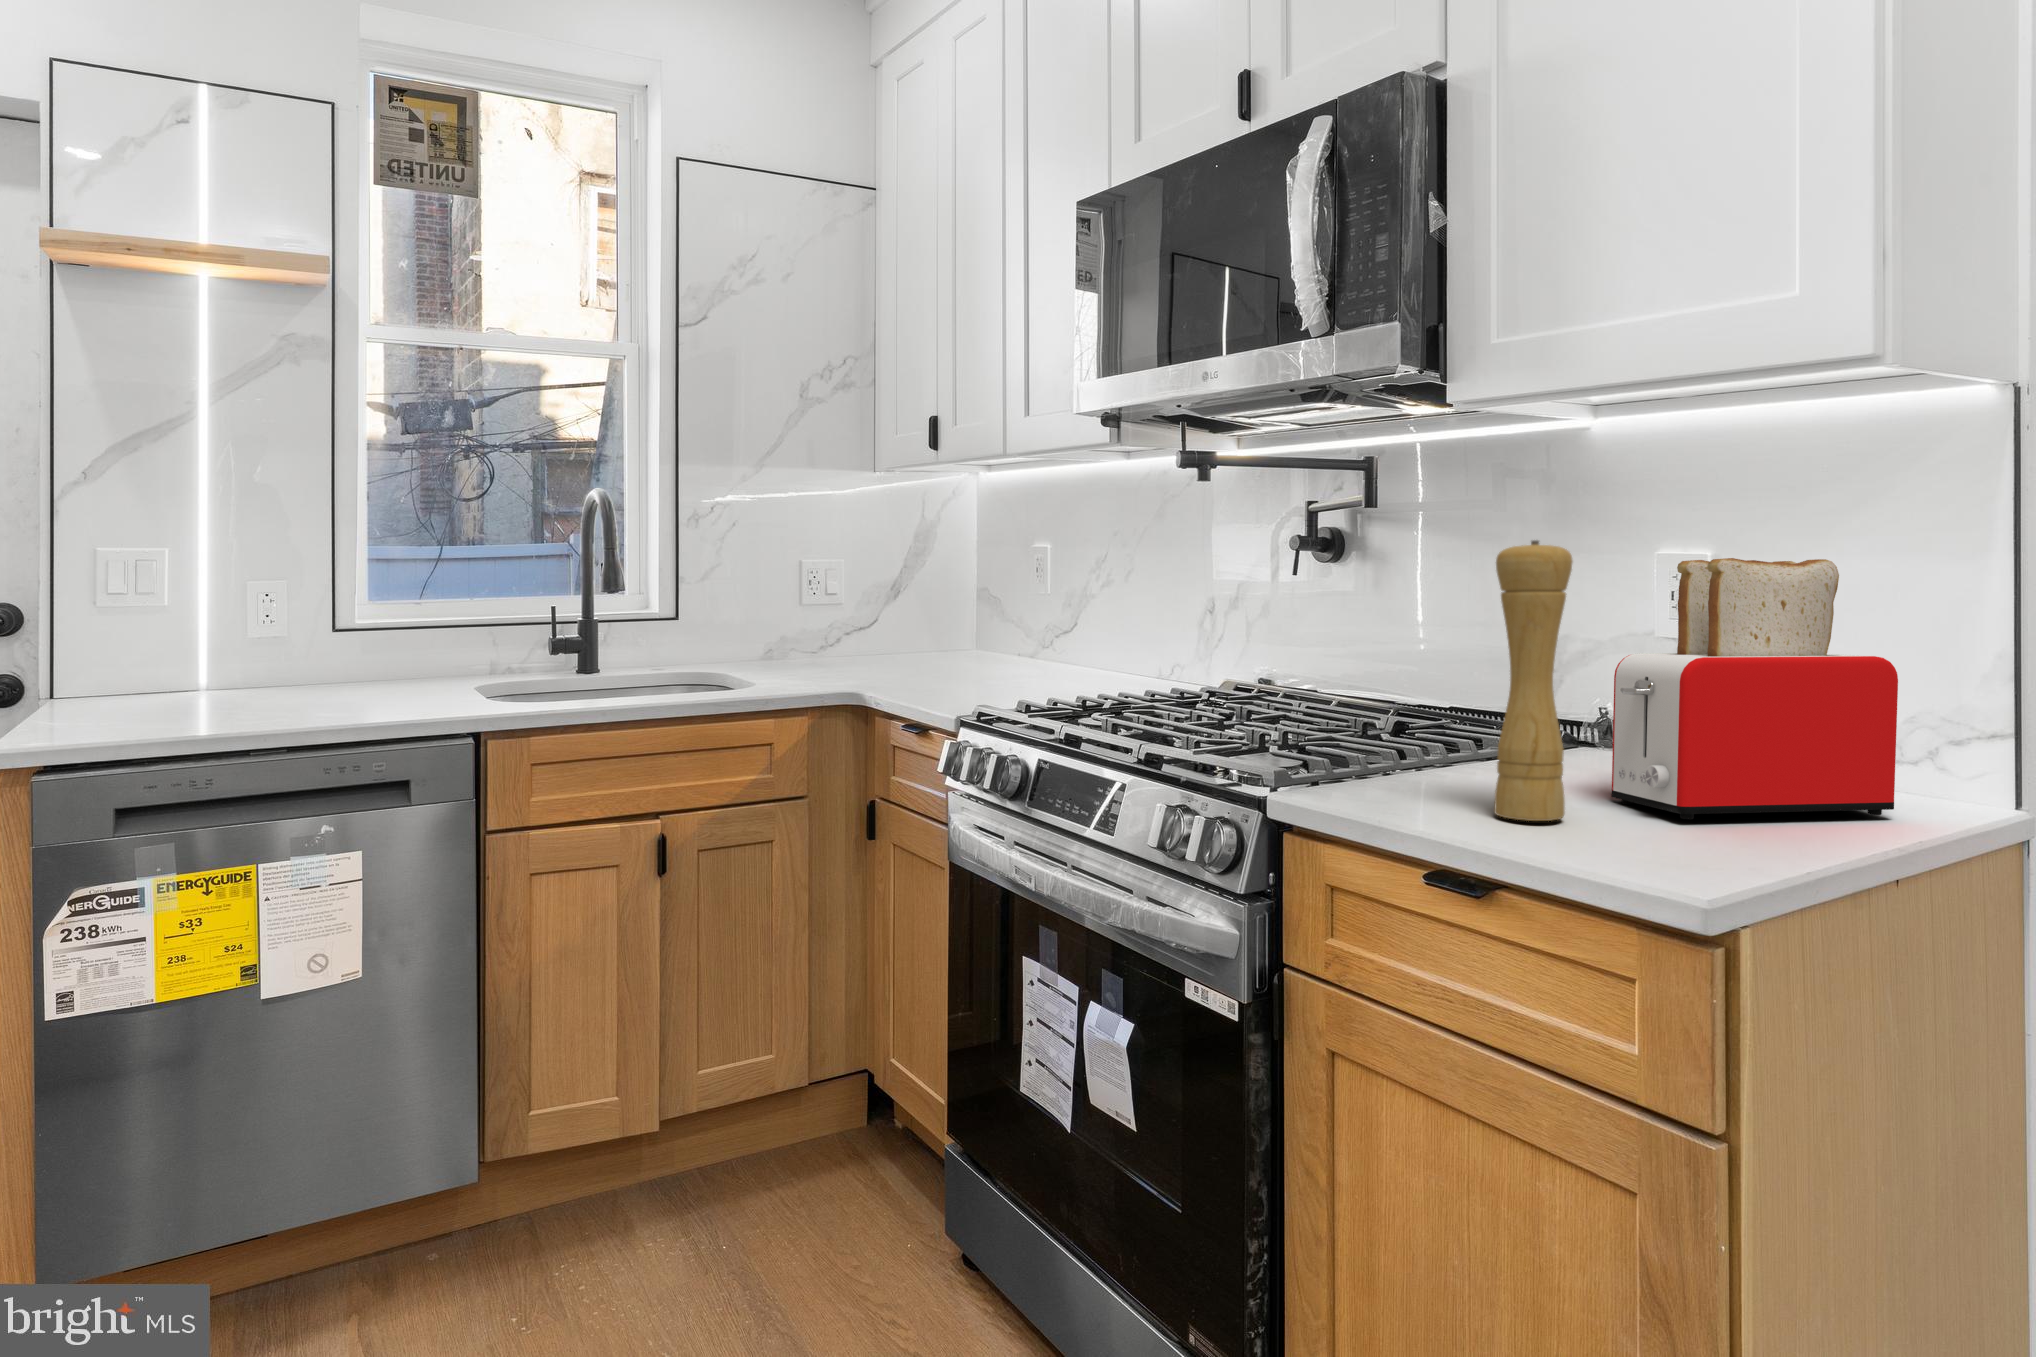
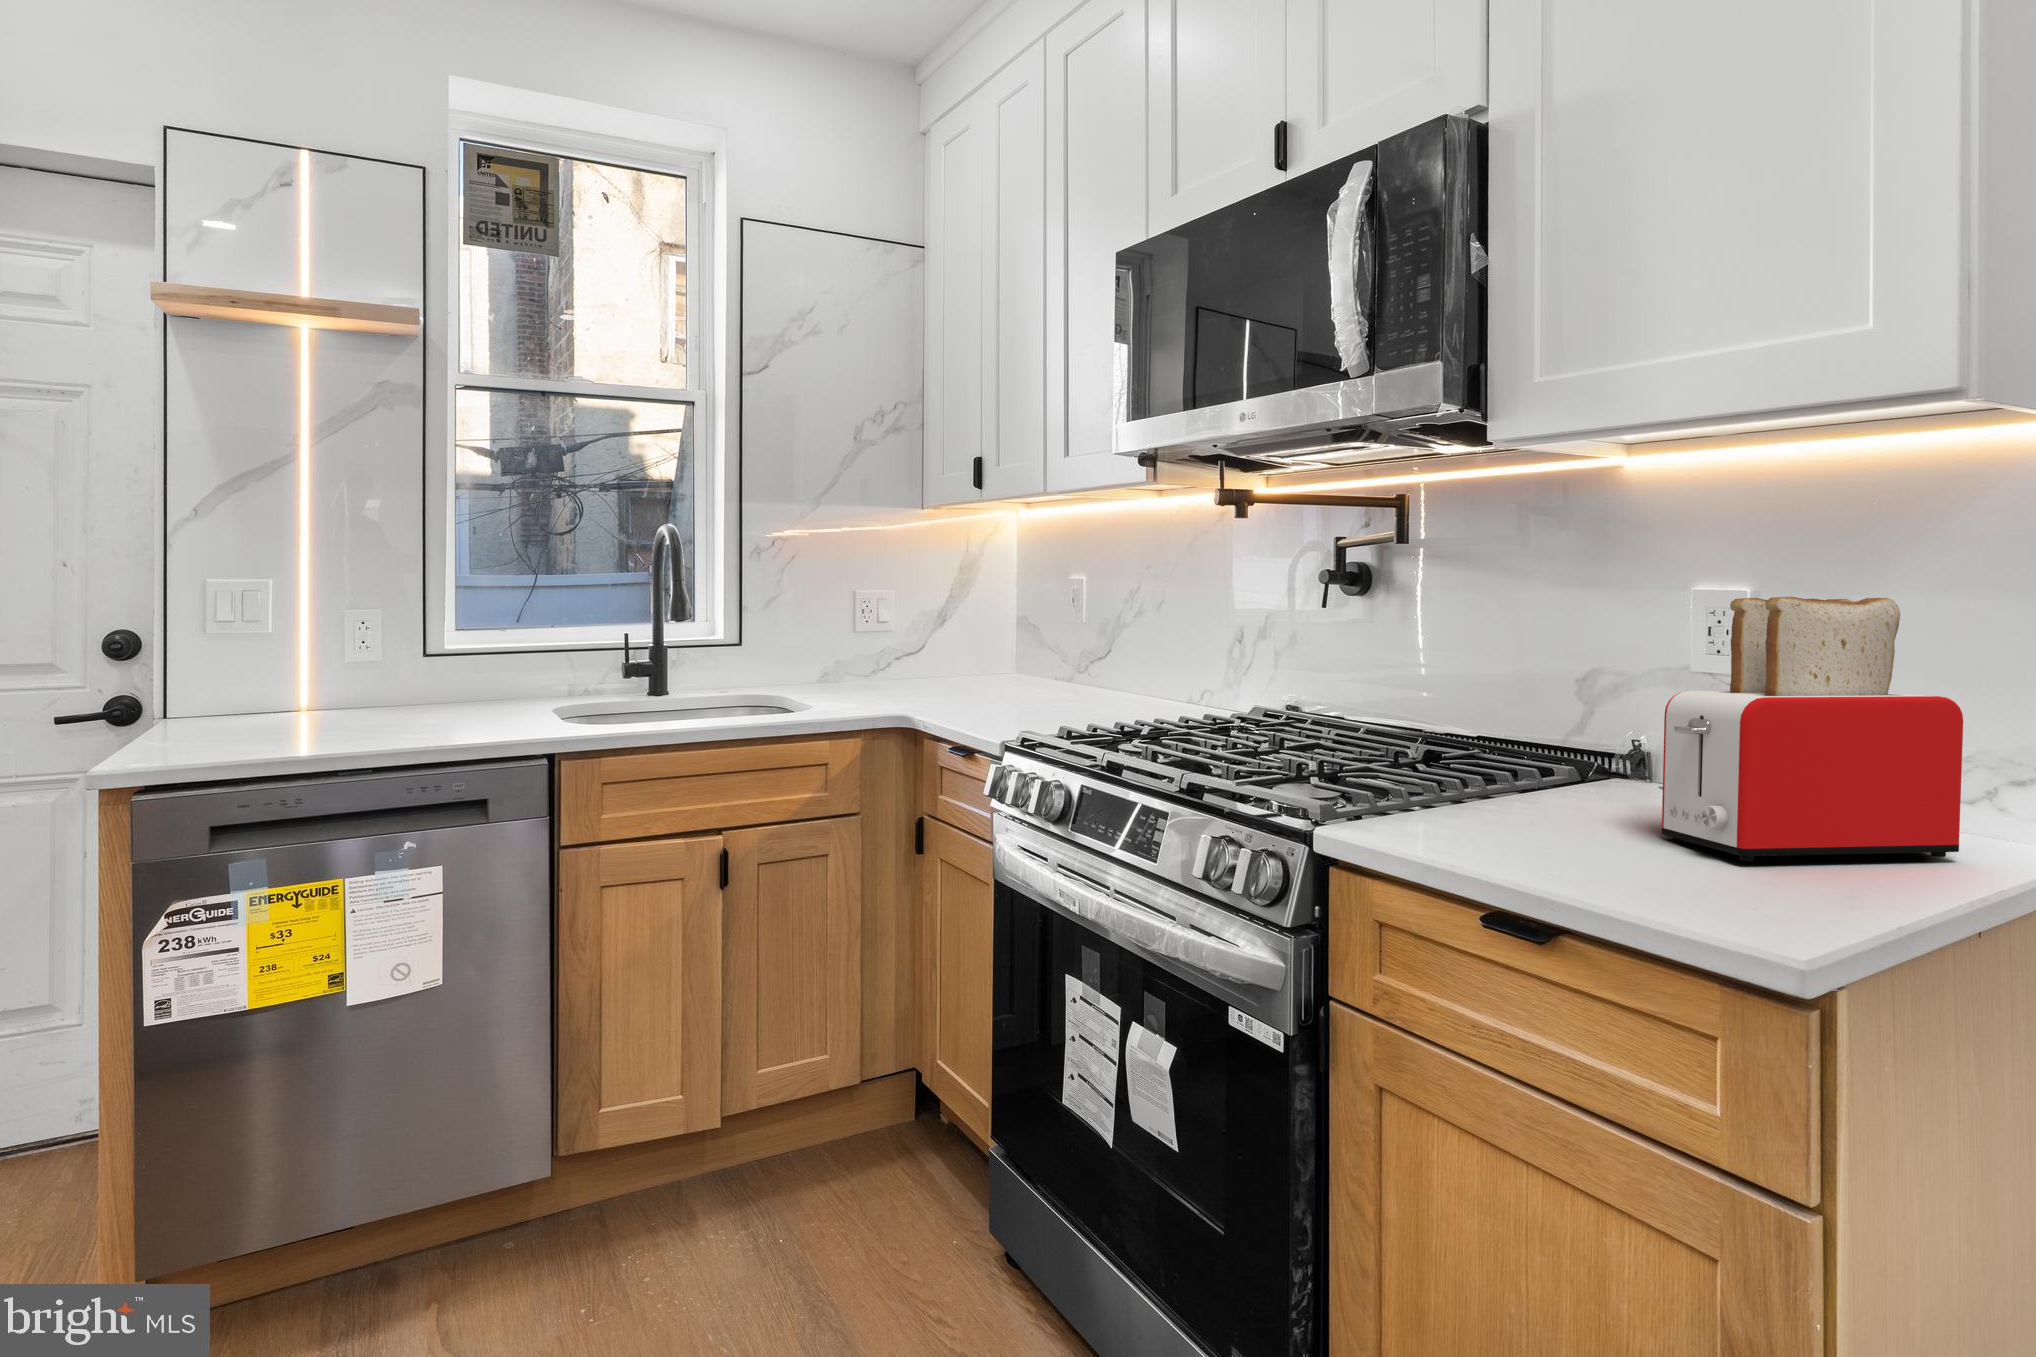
pepper mill: present [1494,540,1573,821] -> none [1548,579,1629,862]

